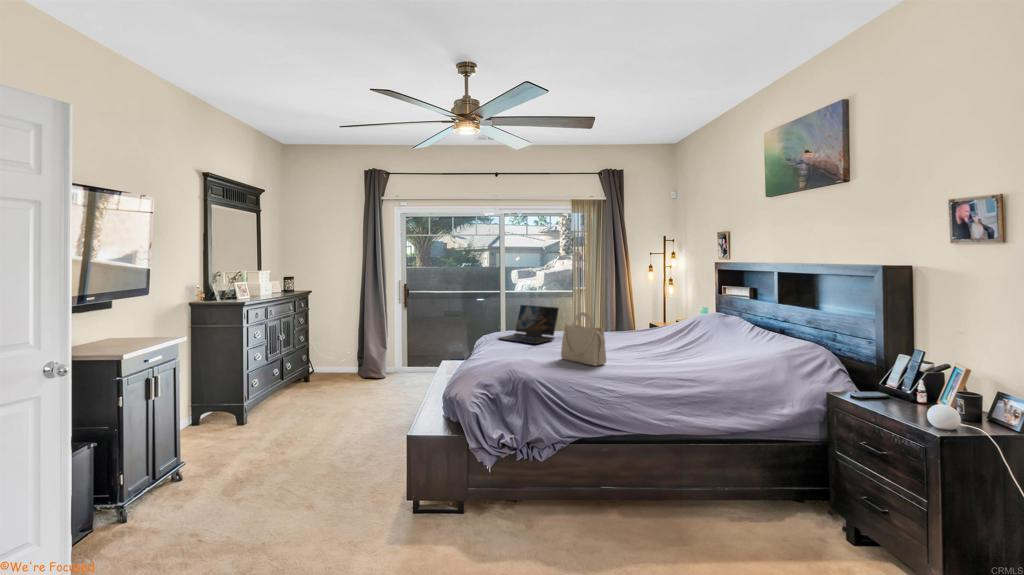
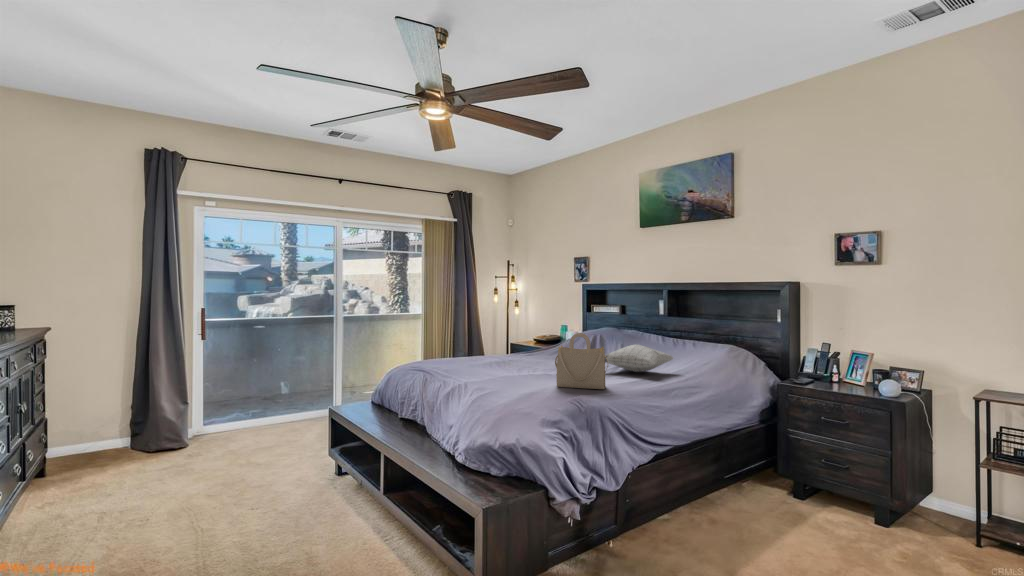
laptop: present [498,305,559,344] -> none [439,333,499,375]
pillow: none [643,328,731,356] -> present [605,345,673,372]

